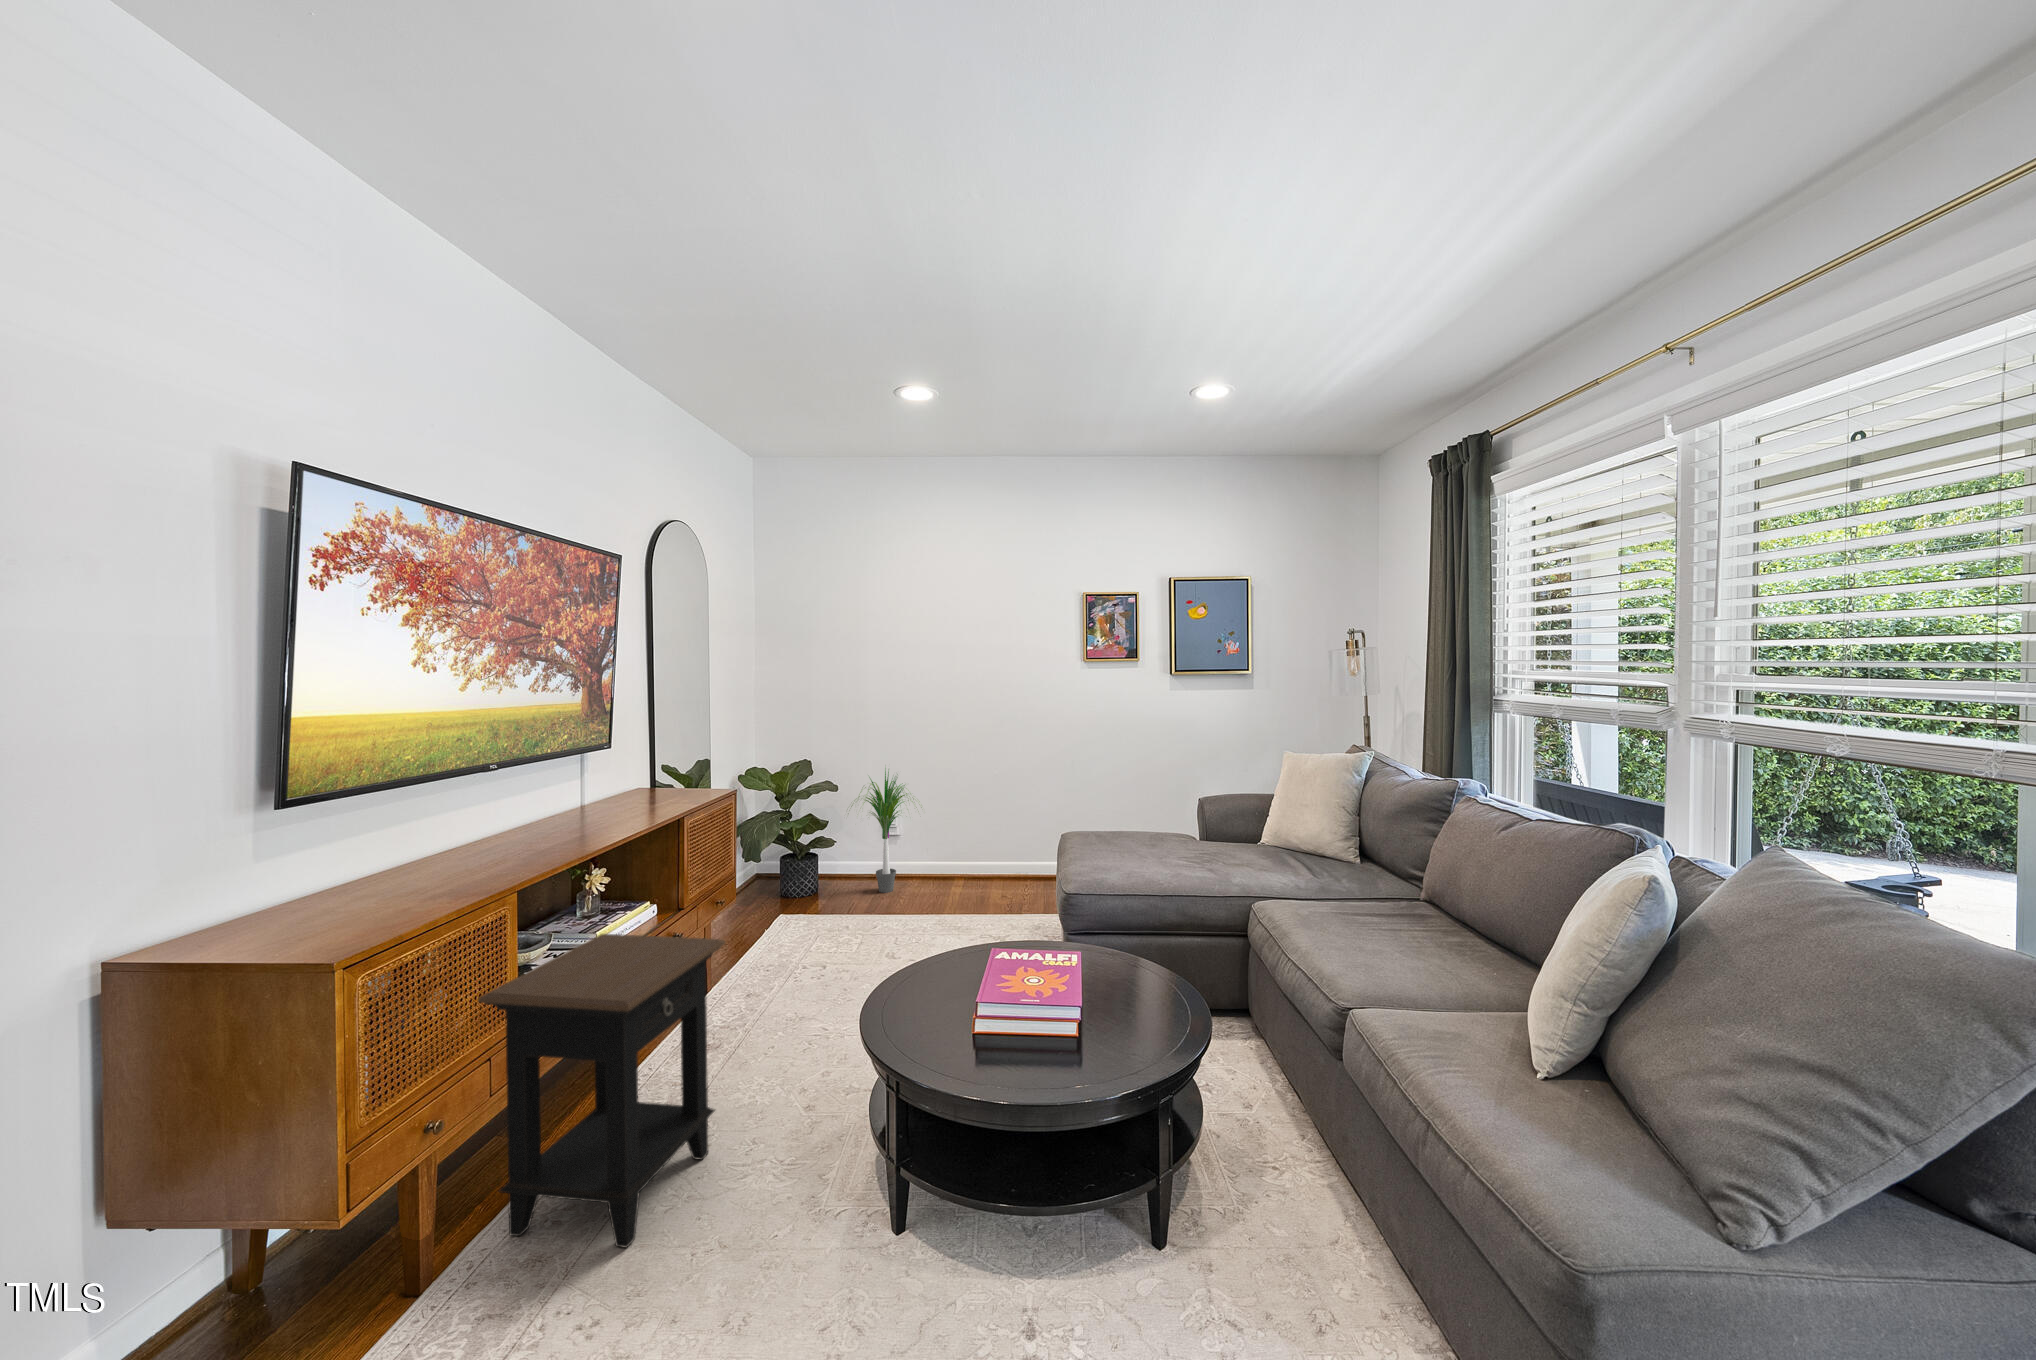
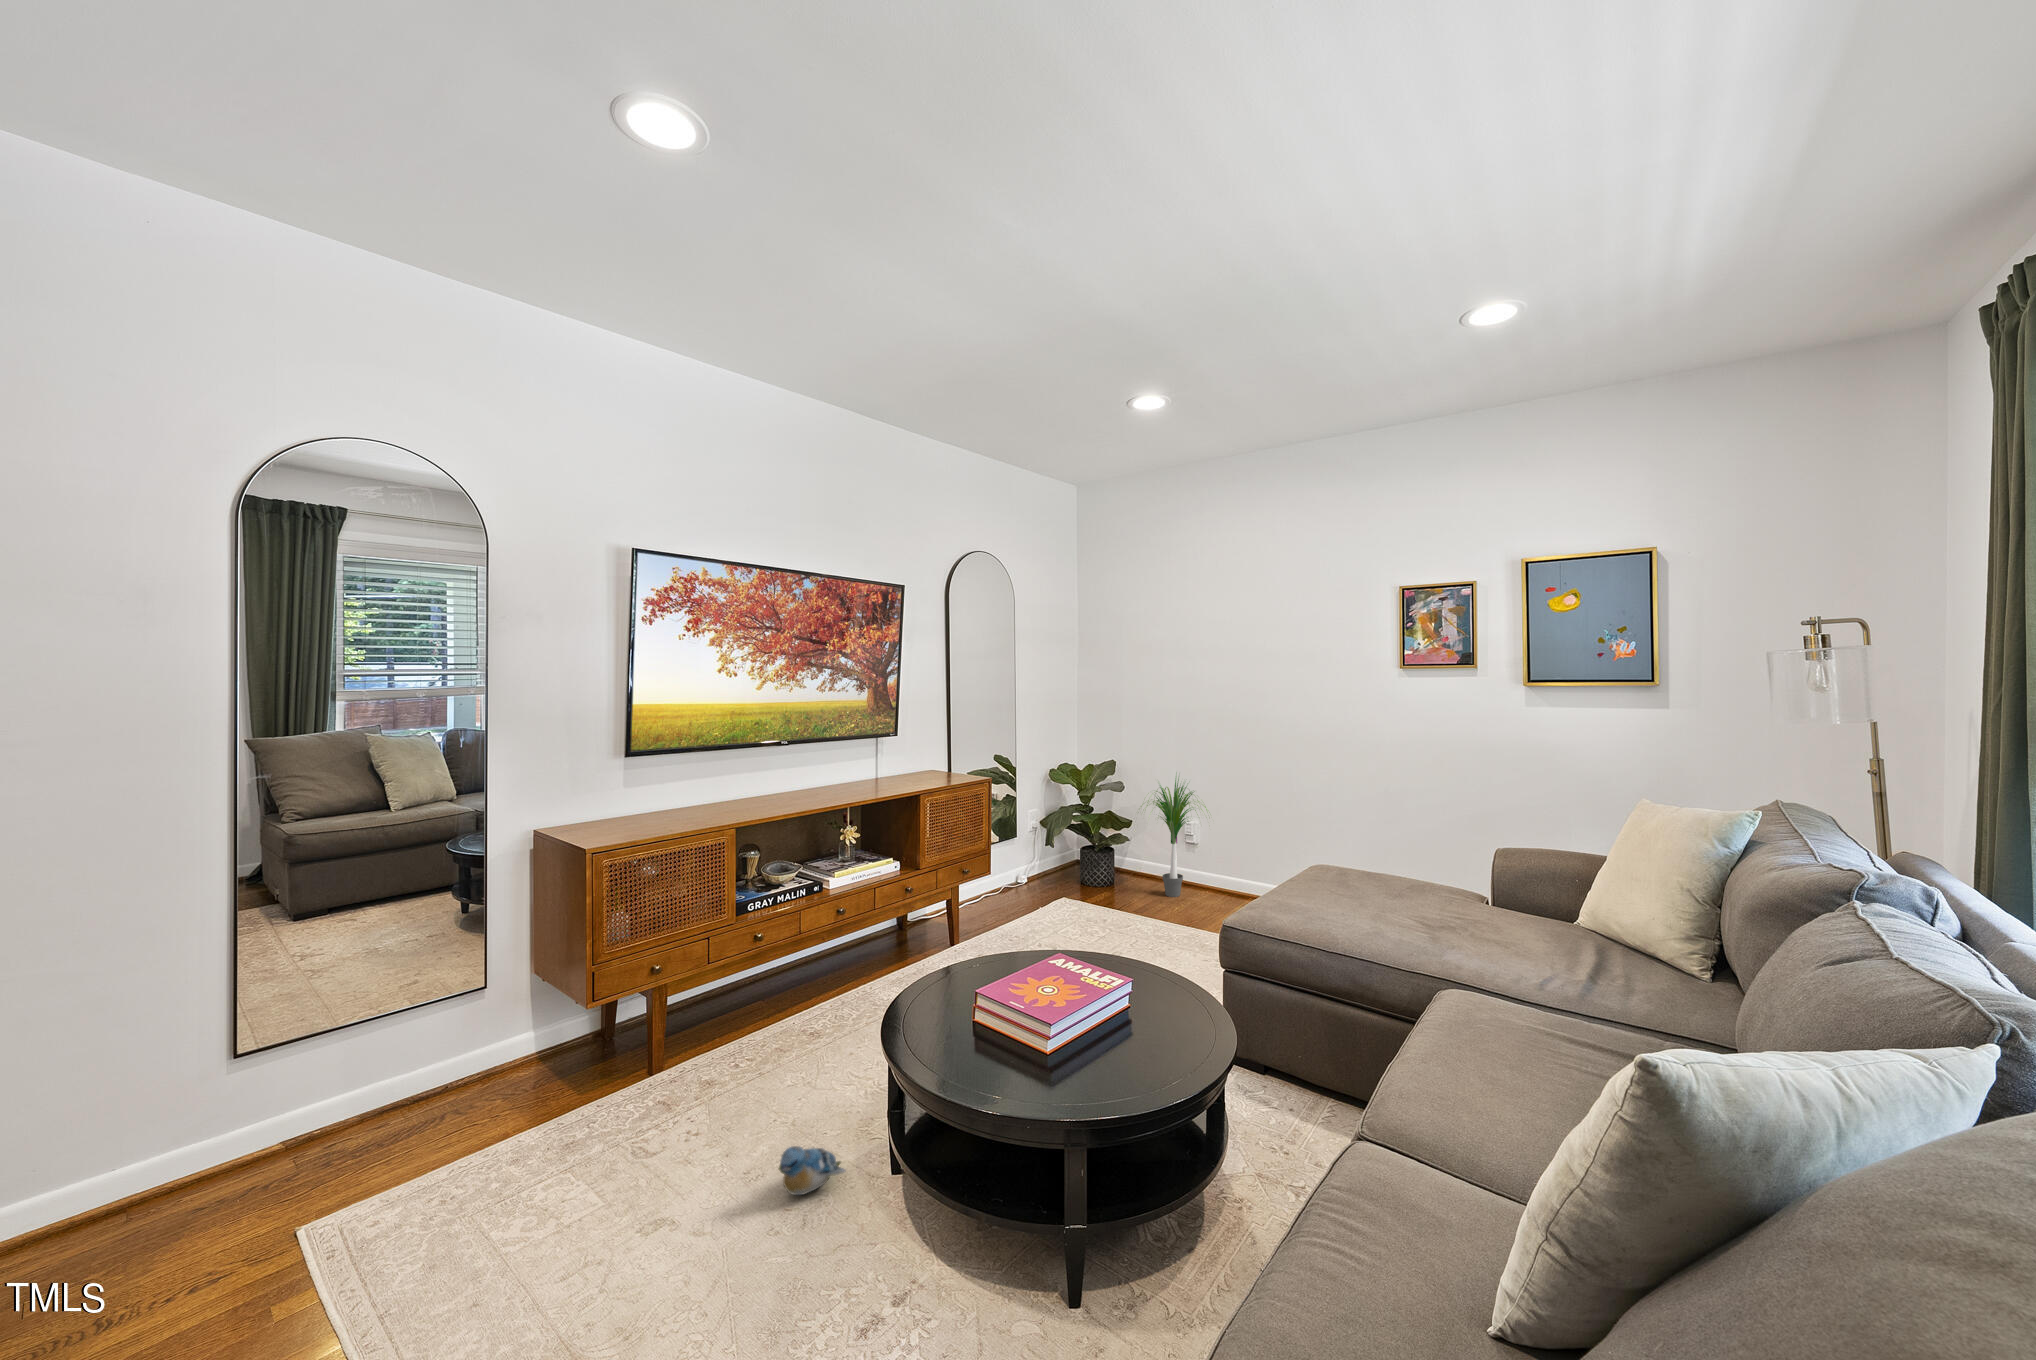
side table: present [478,934,725,1247] -> none [677,871,844,1097]
plush toy: none [829,1237,890,1303] -> present [779,1146,846,1195]

